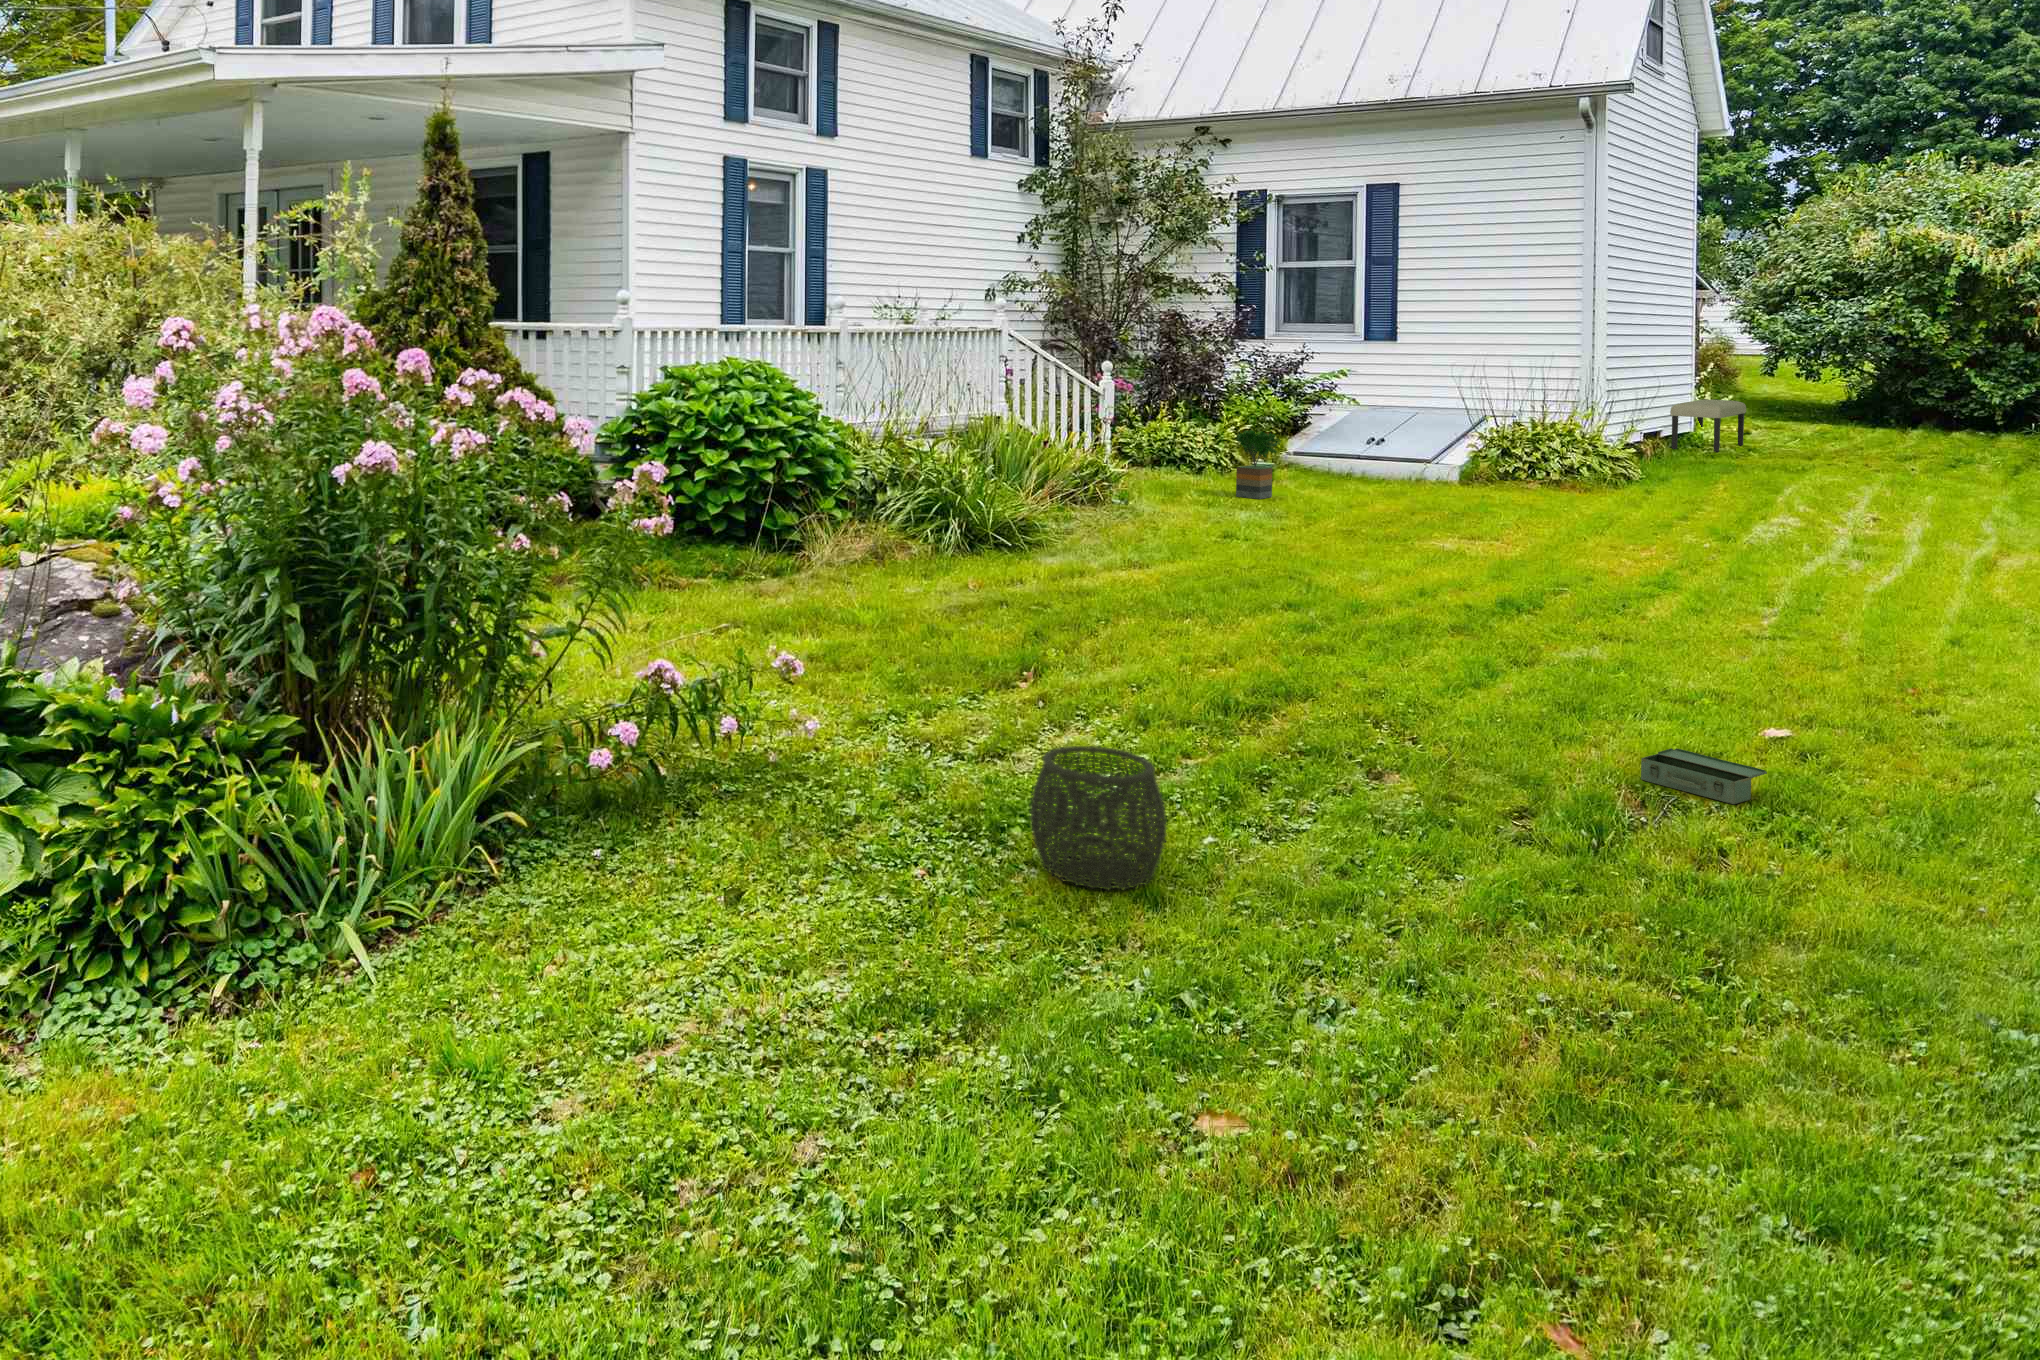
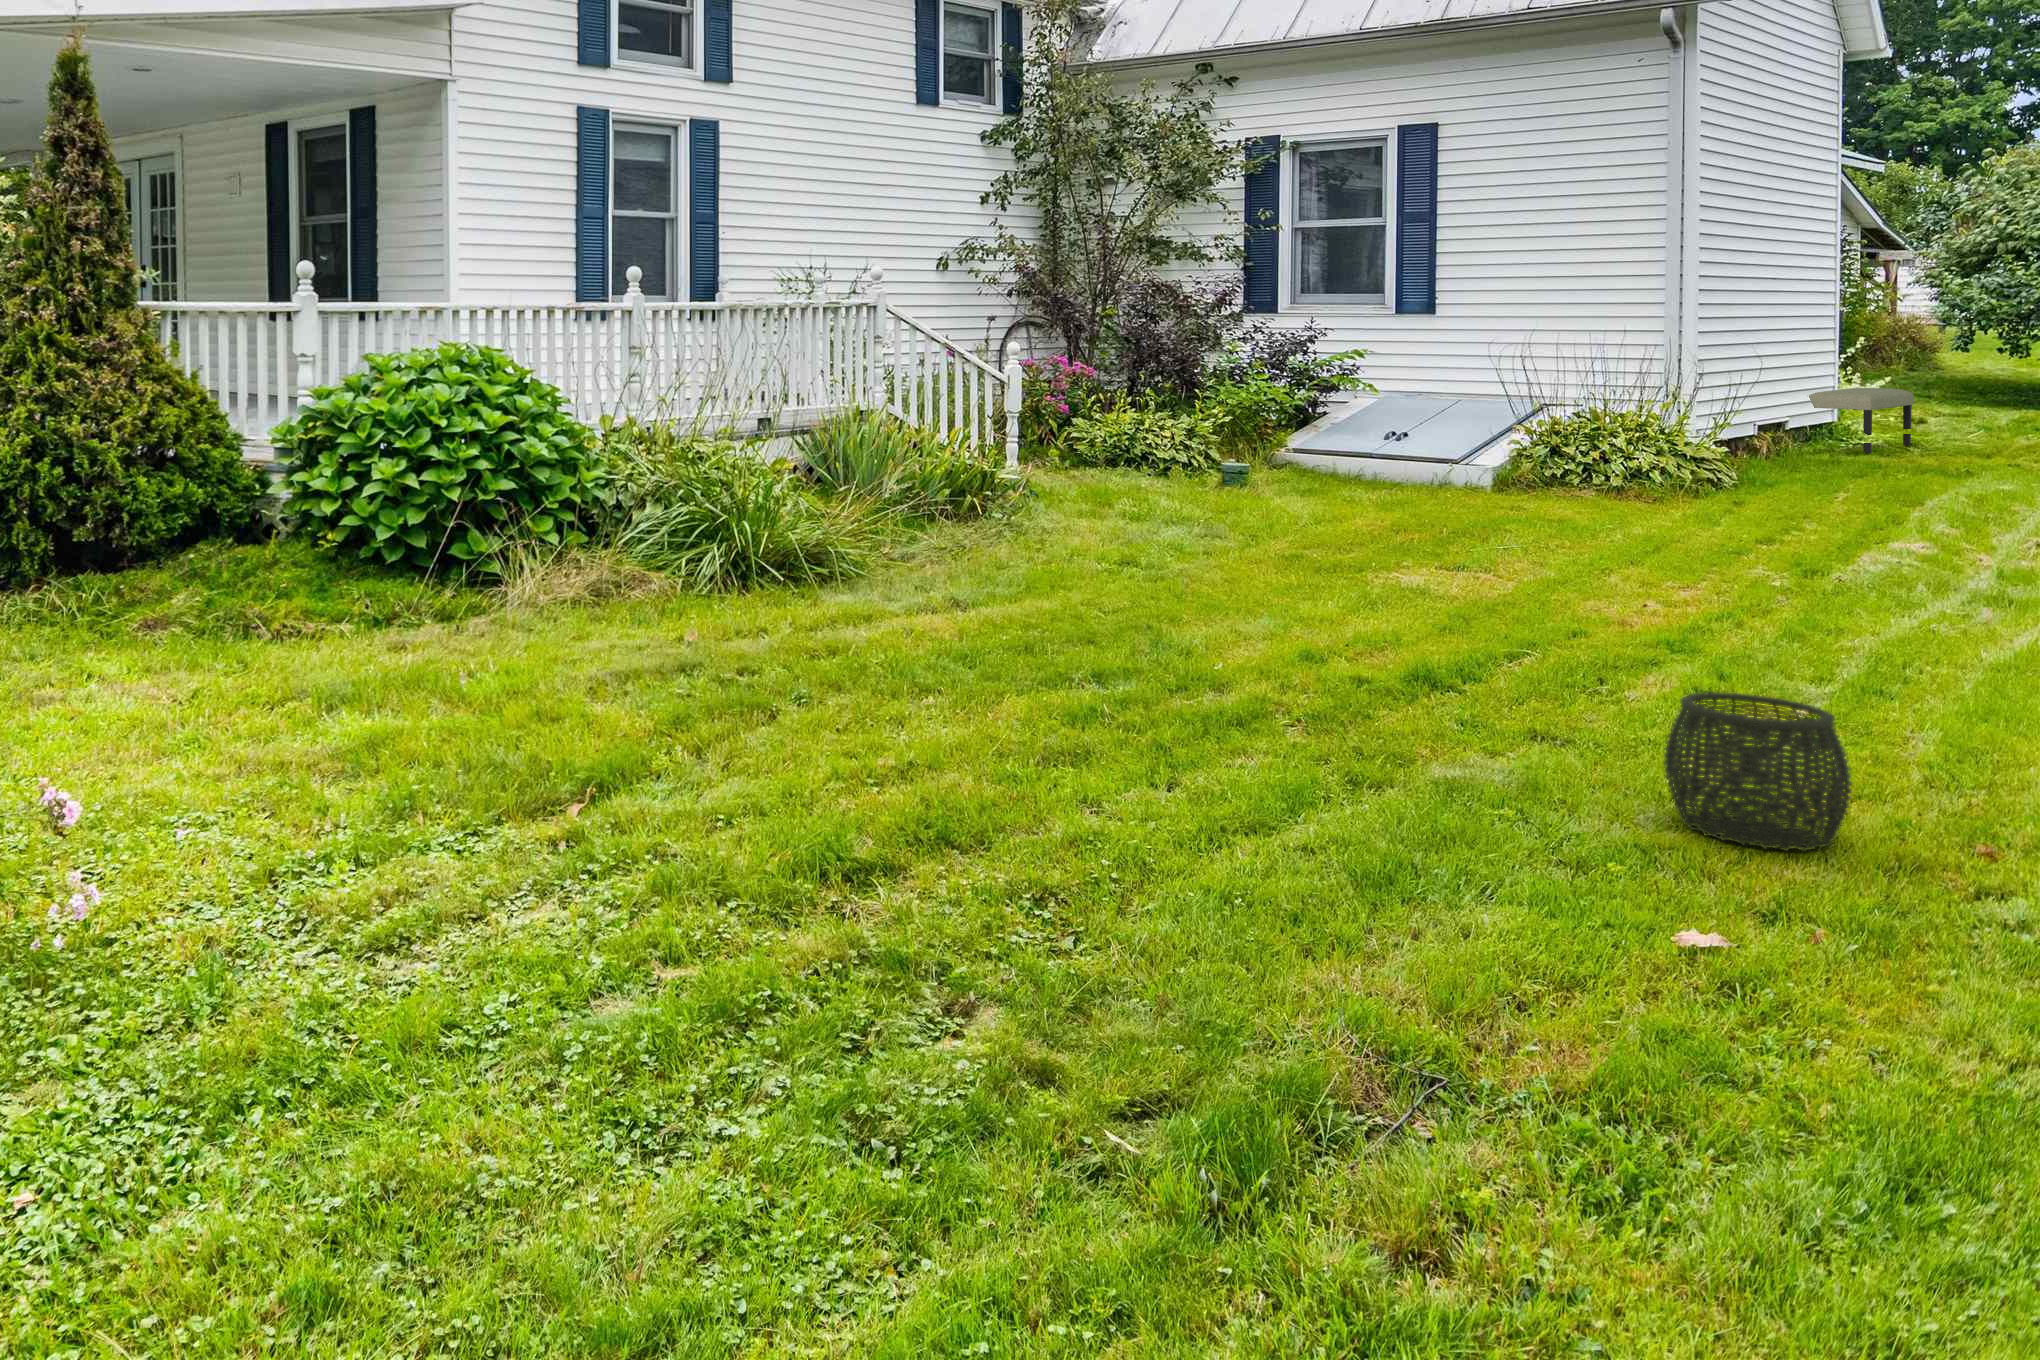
potted tree: present [1236,430,1280,499] -> none [1168,419,1227,505]
woven basket: present [1030,746,1167,890] -> present [1664,692,1852,851]
toolbox: present [1641,748,1767,804] -> none [1374,852,1558,945]

